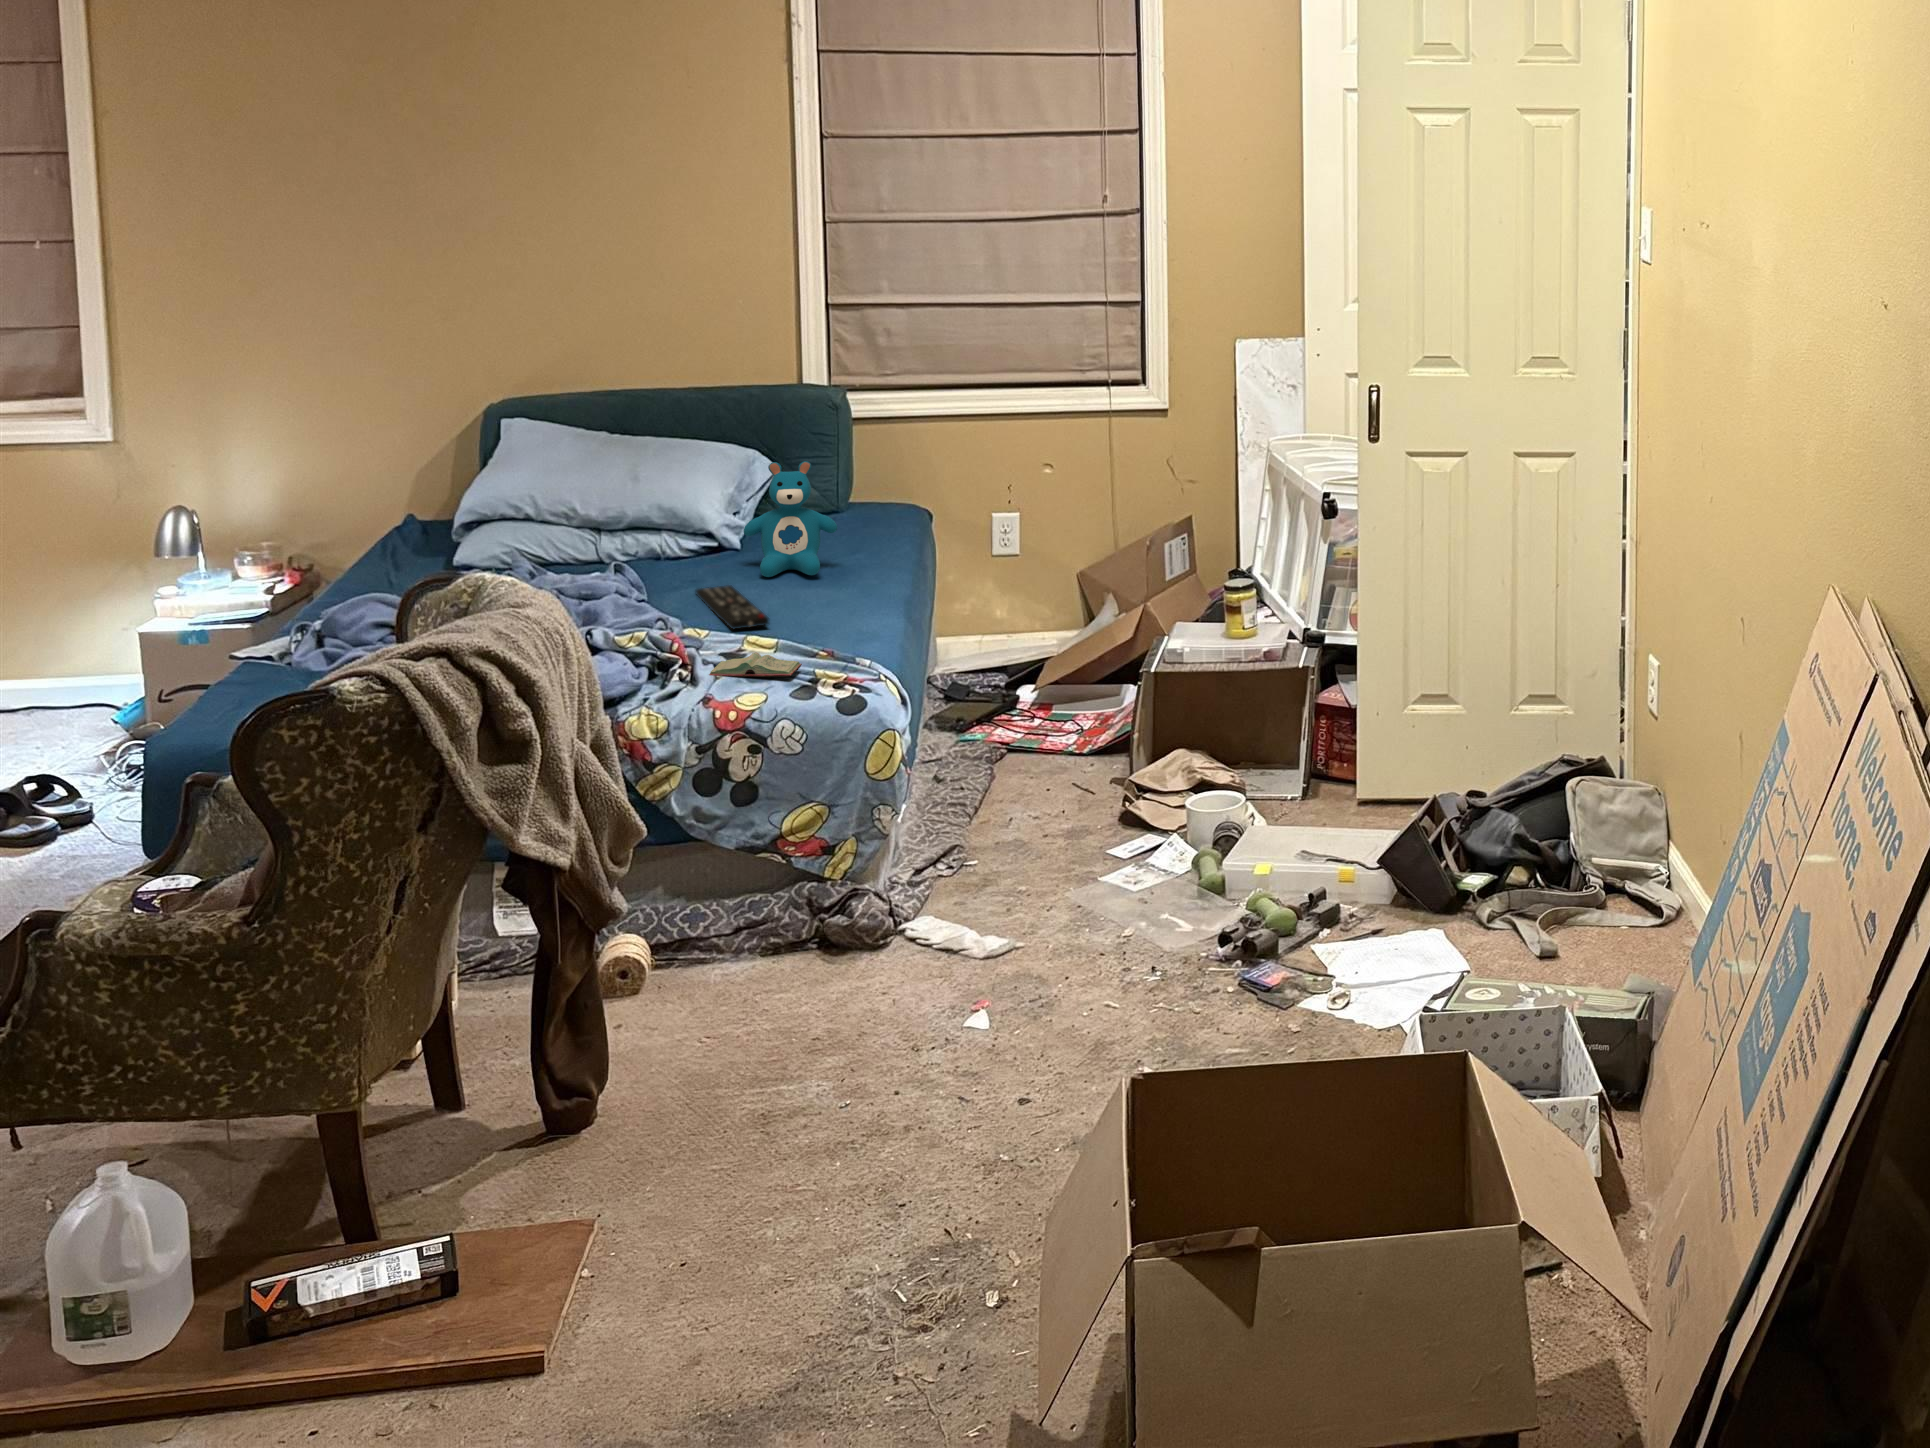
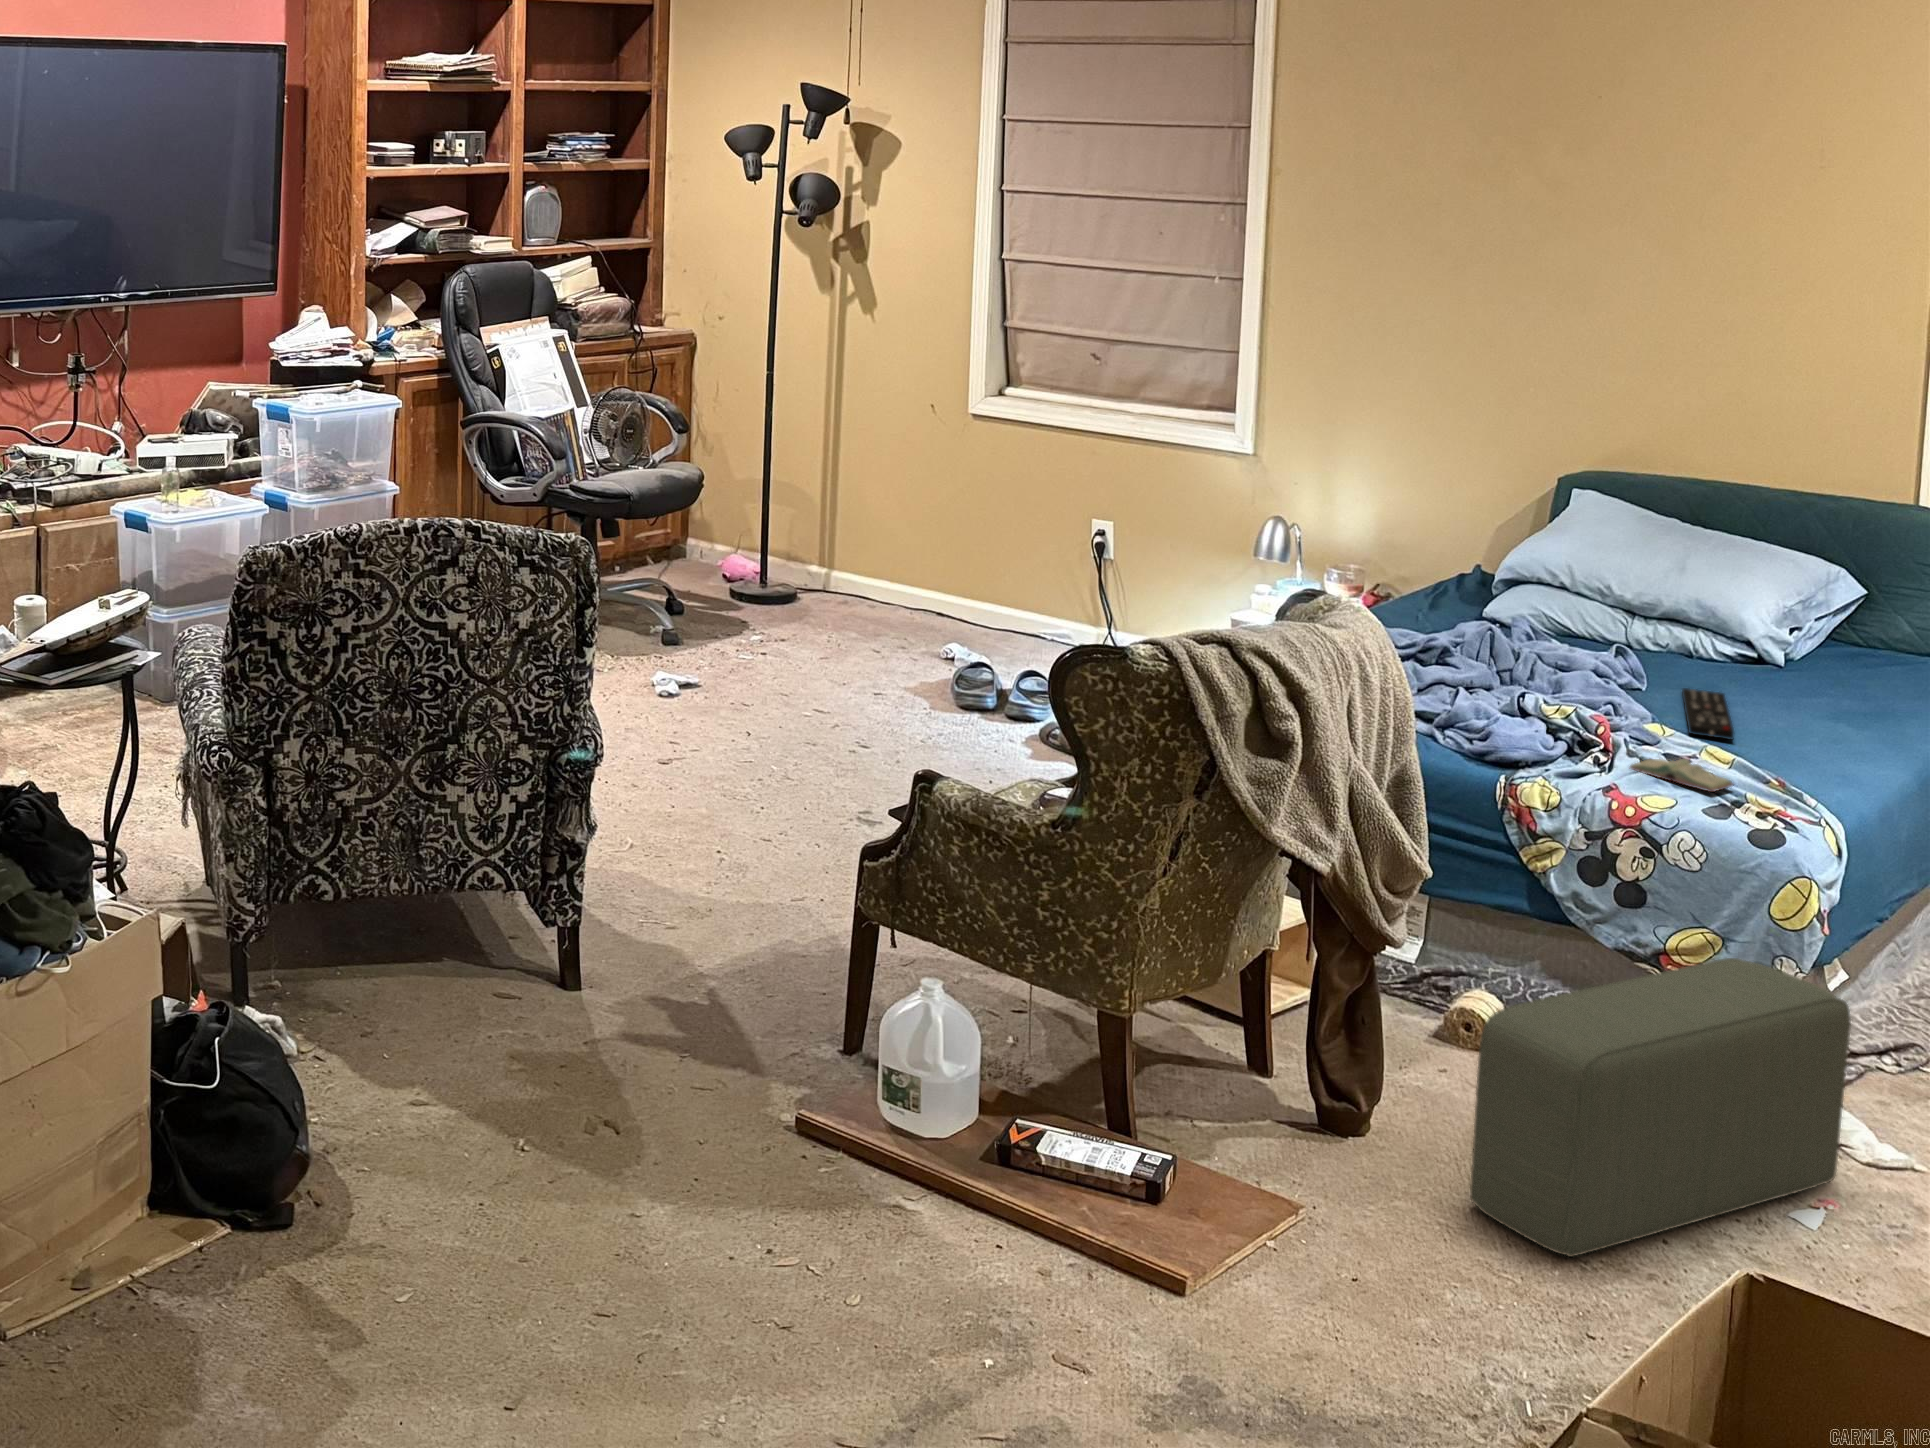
teddy bear: present [743,461,837,577] -> none [1763,576,1877,706]
pouf: none [728,816,972,1147] -> present [1470,958,1851,1257]

